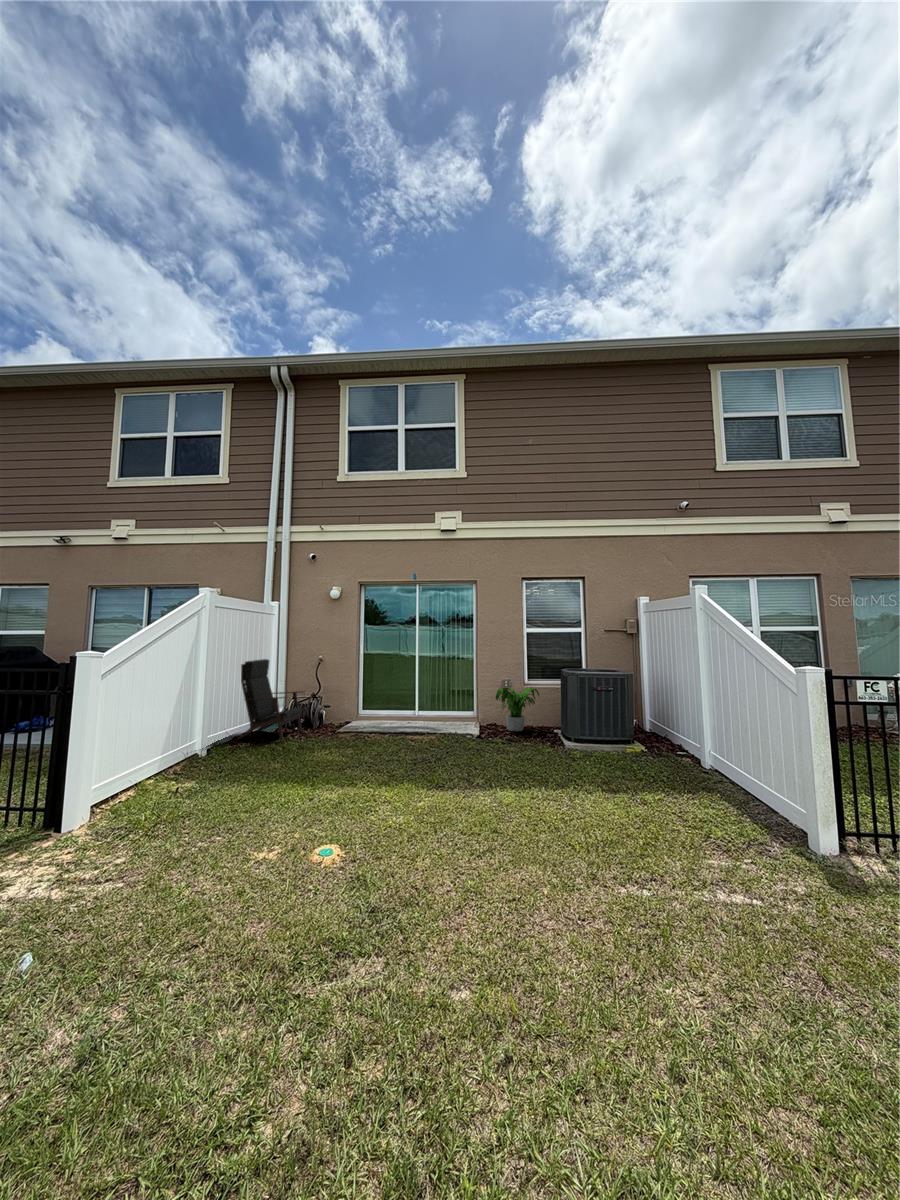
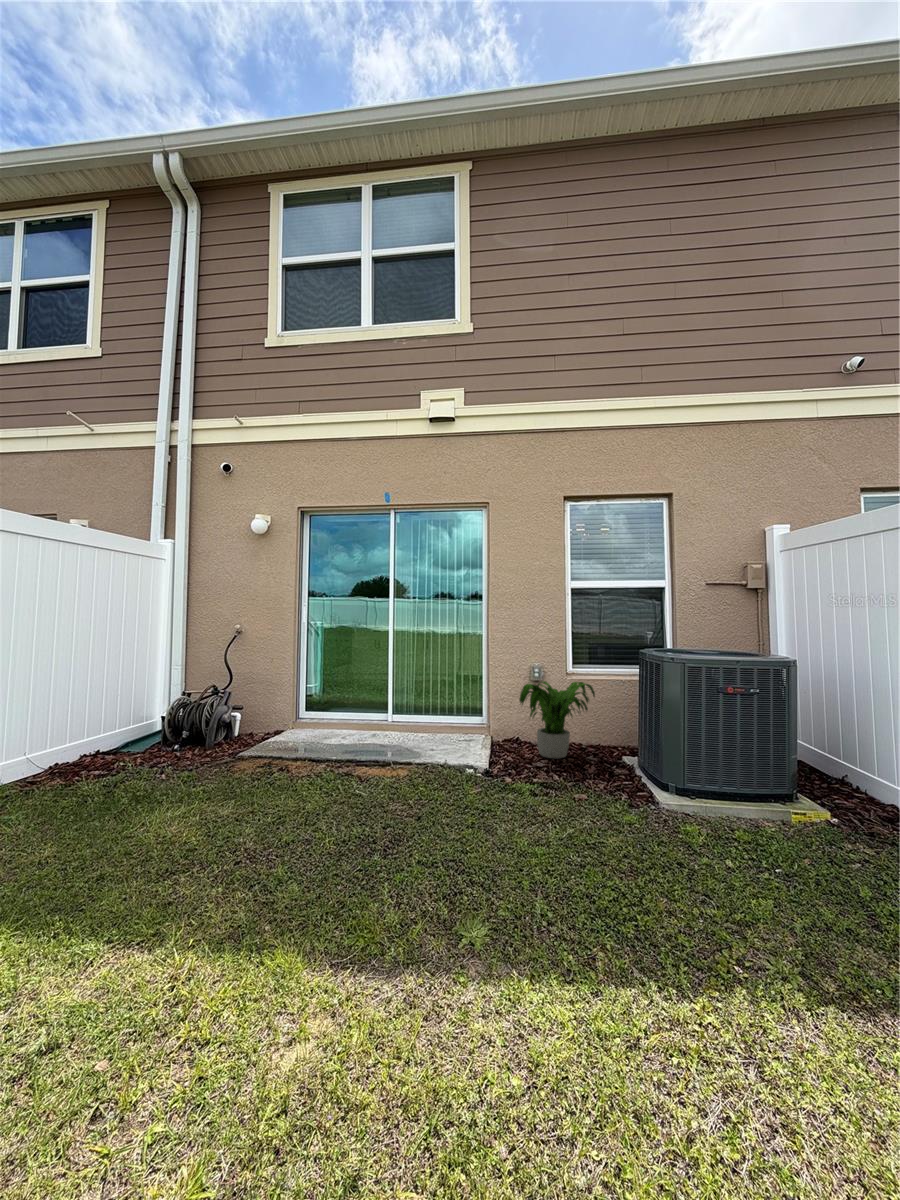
lounge chair: present [237,659,305,741] -> none [51,631,194,780]

